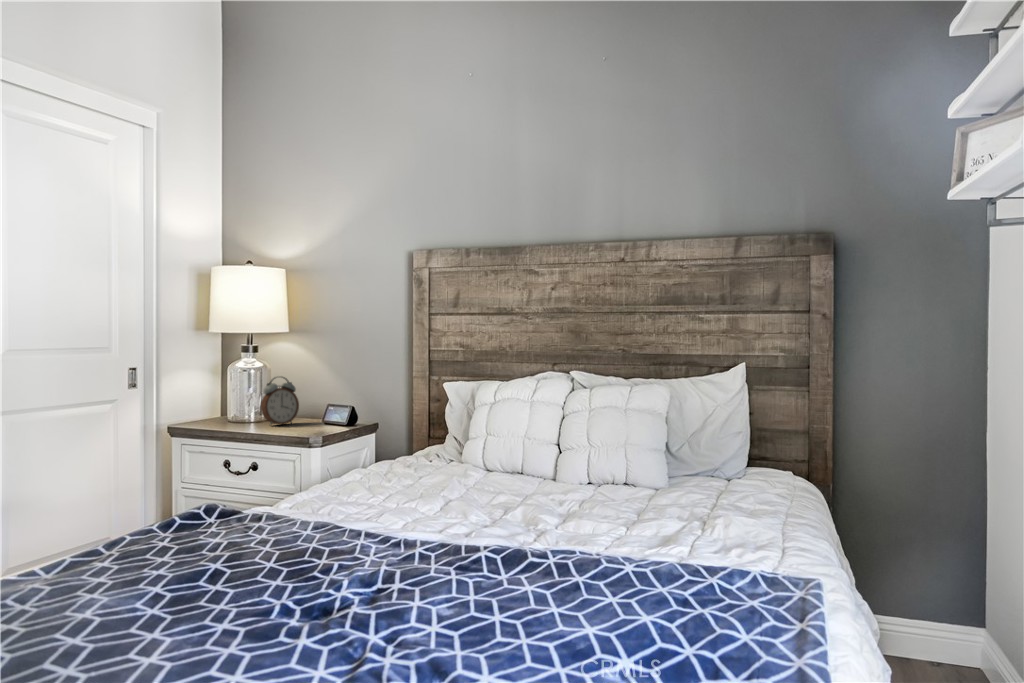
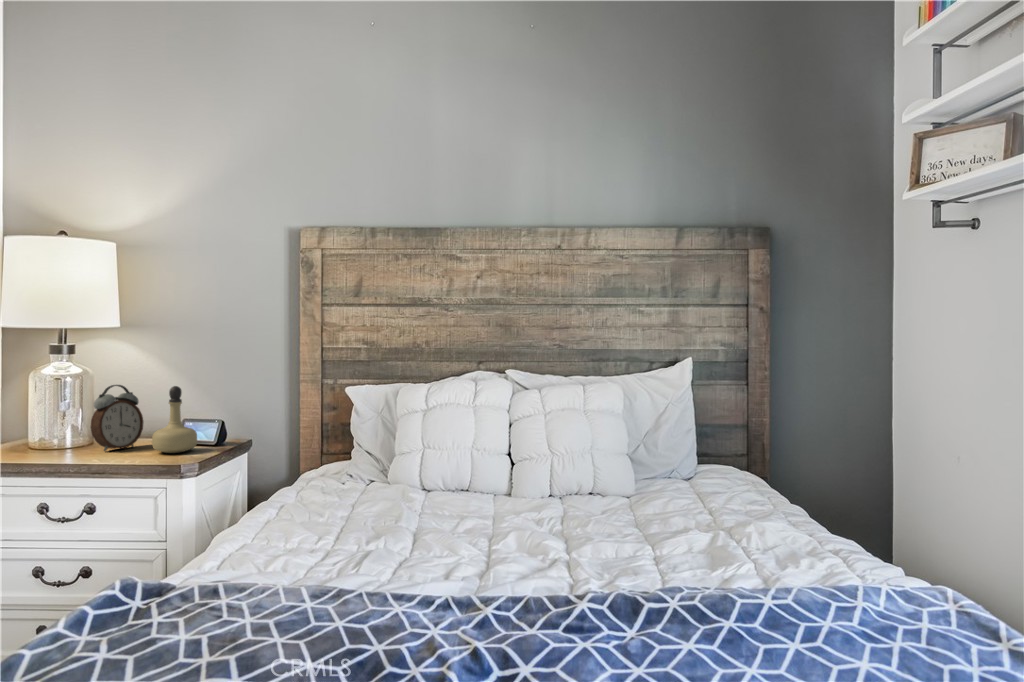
perfume bottle: none [297,378,330,429] -> present [152,386,197,453]

